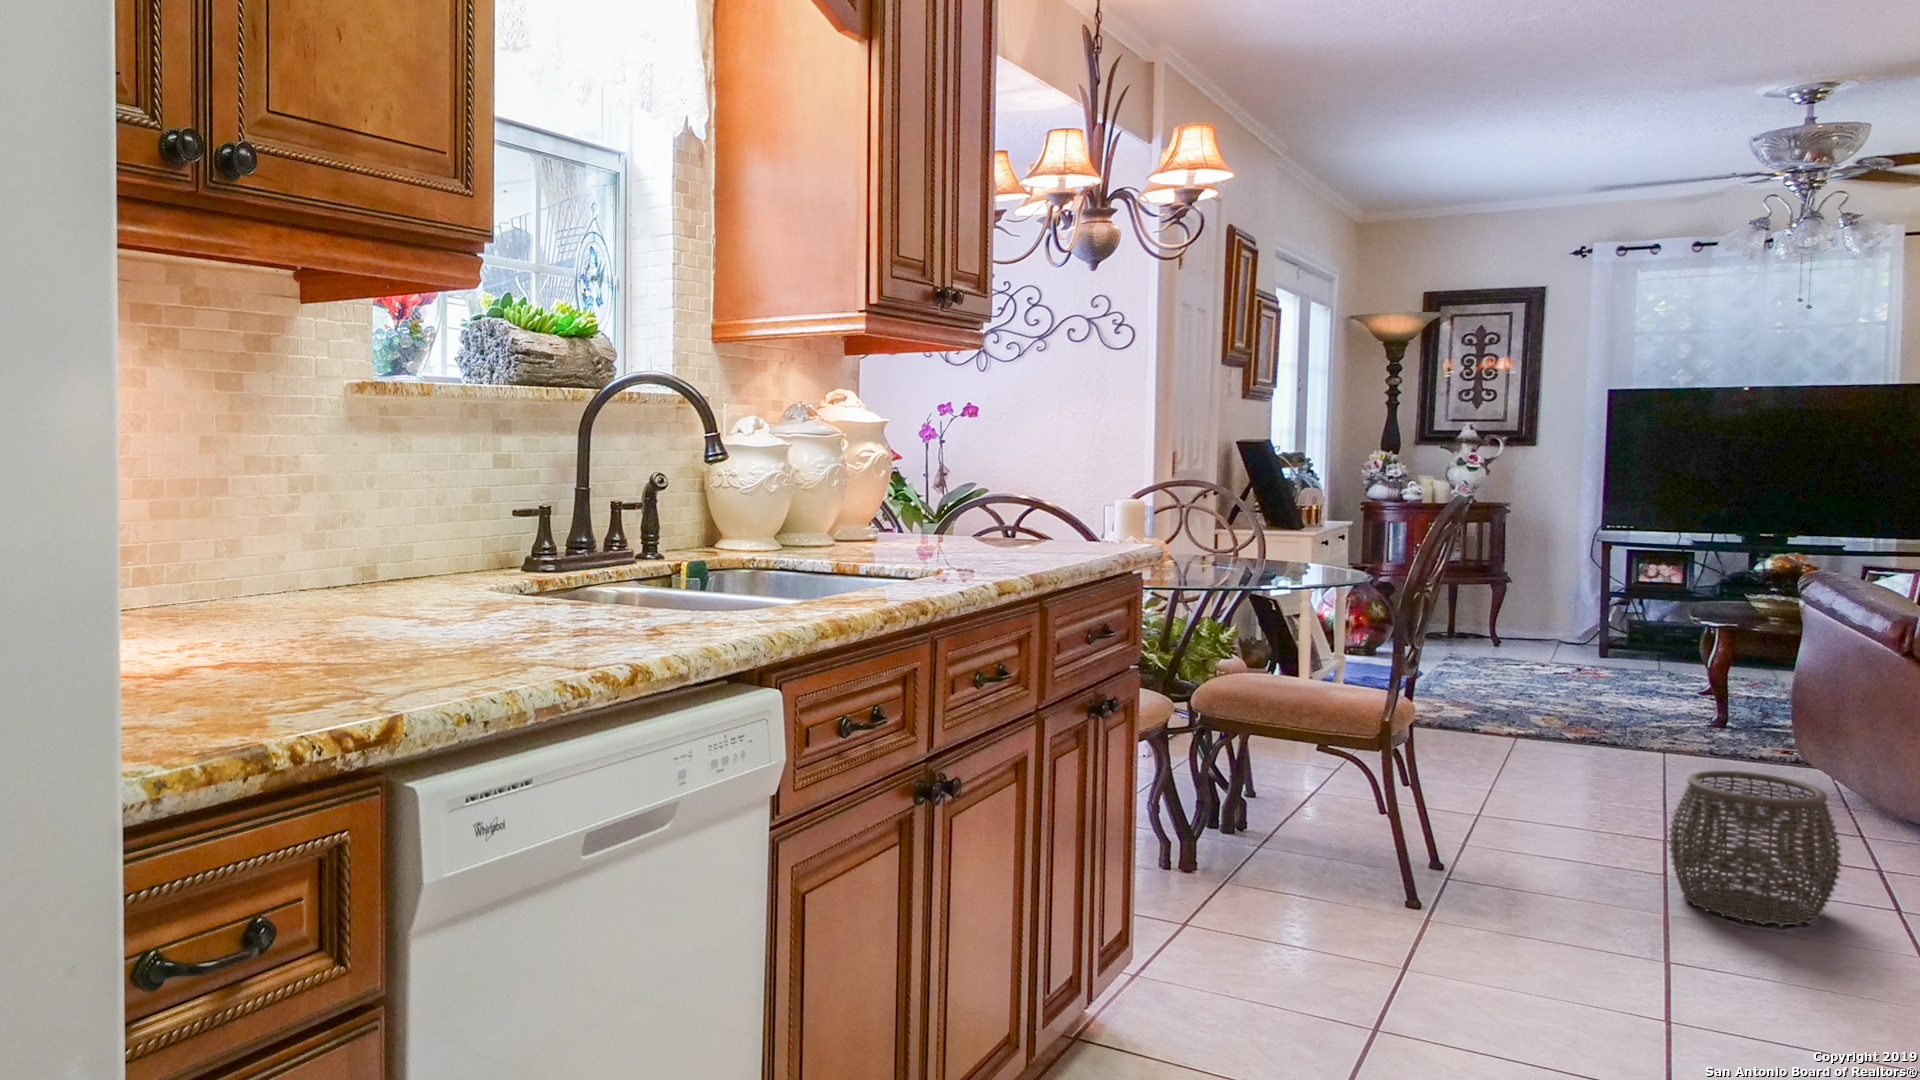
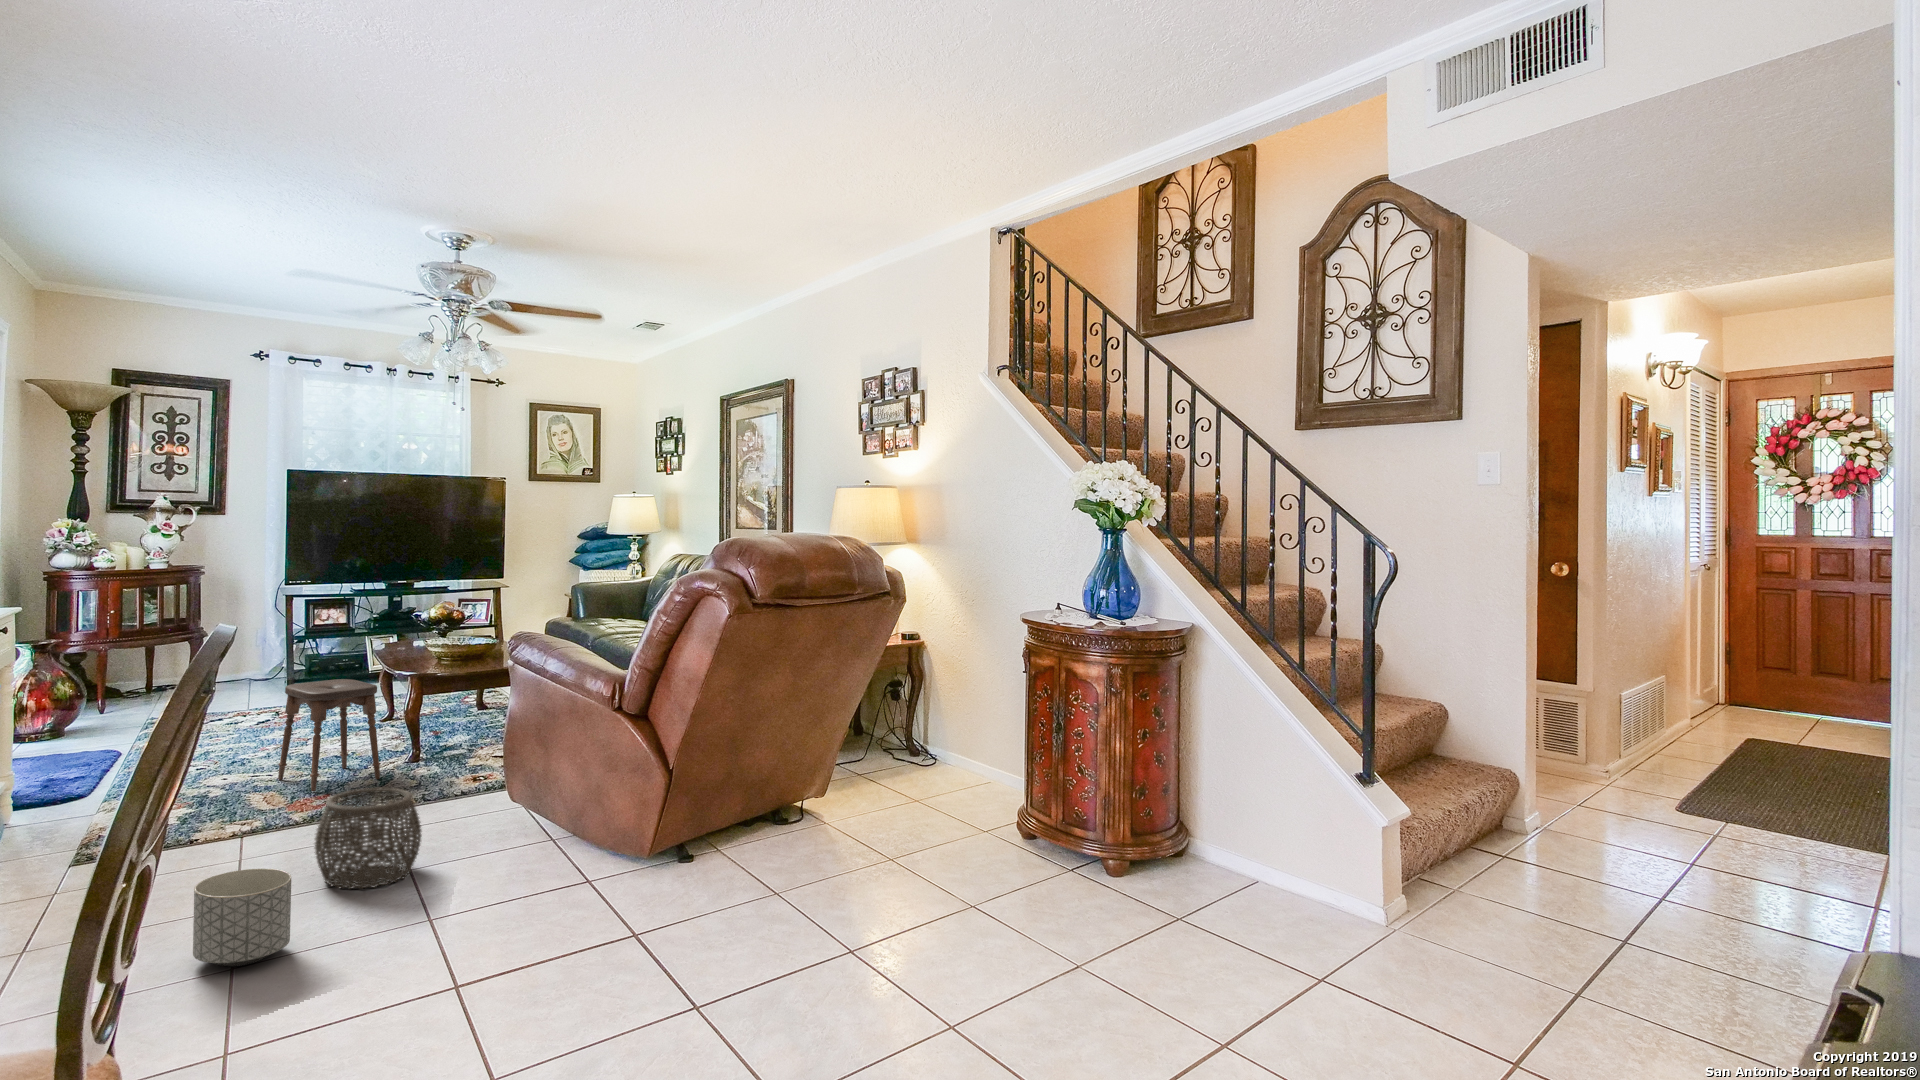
stool: none [1602,630,1743,777] -> present [278,679,380,791]
planter: none [1512,842,1649,981] -> present [193,869,291,966]

